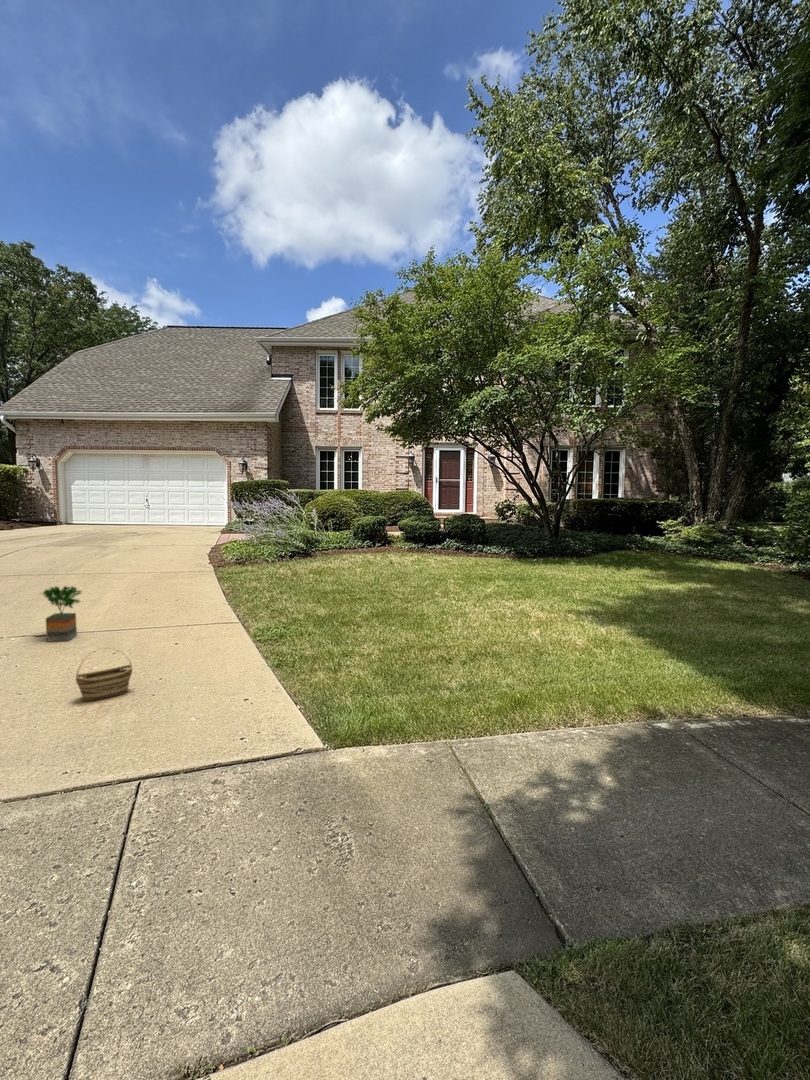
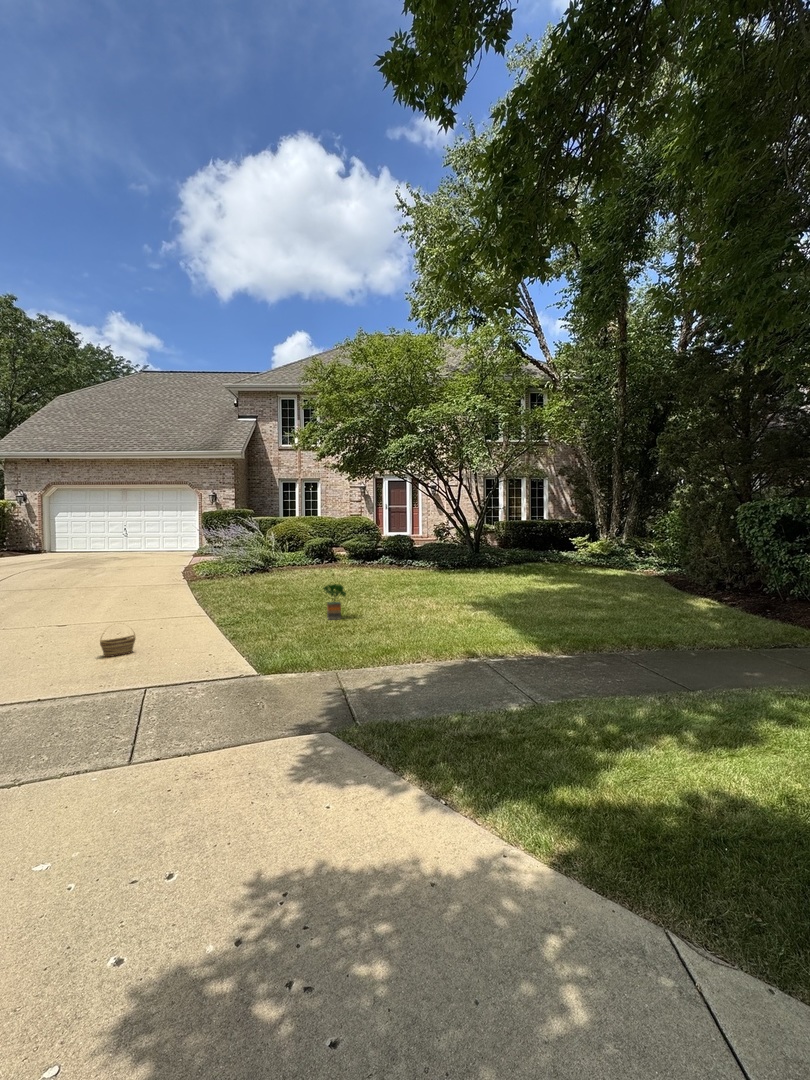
potted tree: present [43,586,81,642] -> present [323,584,346,620]

